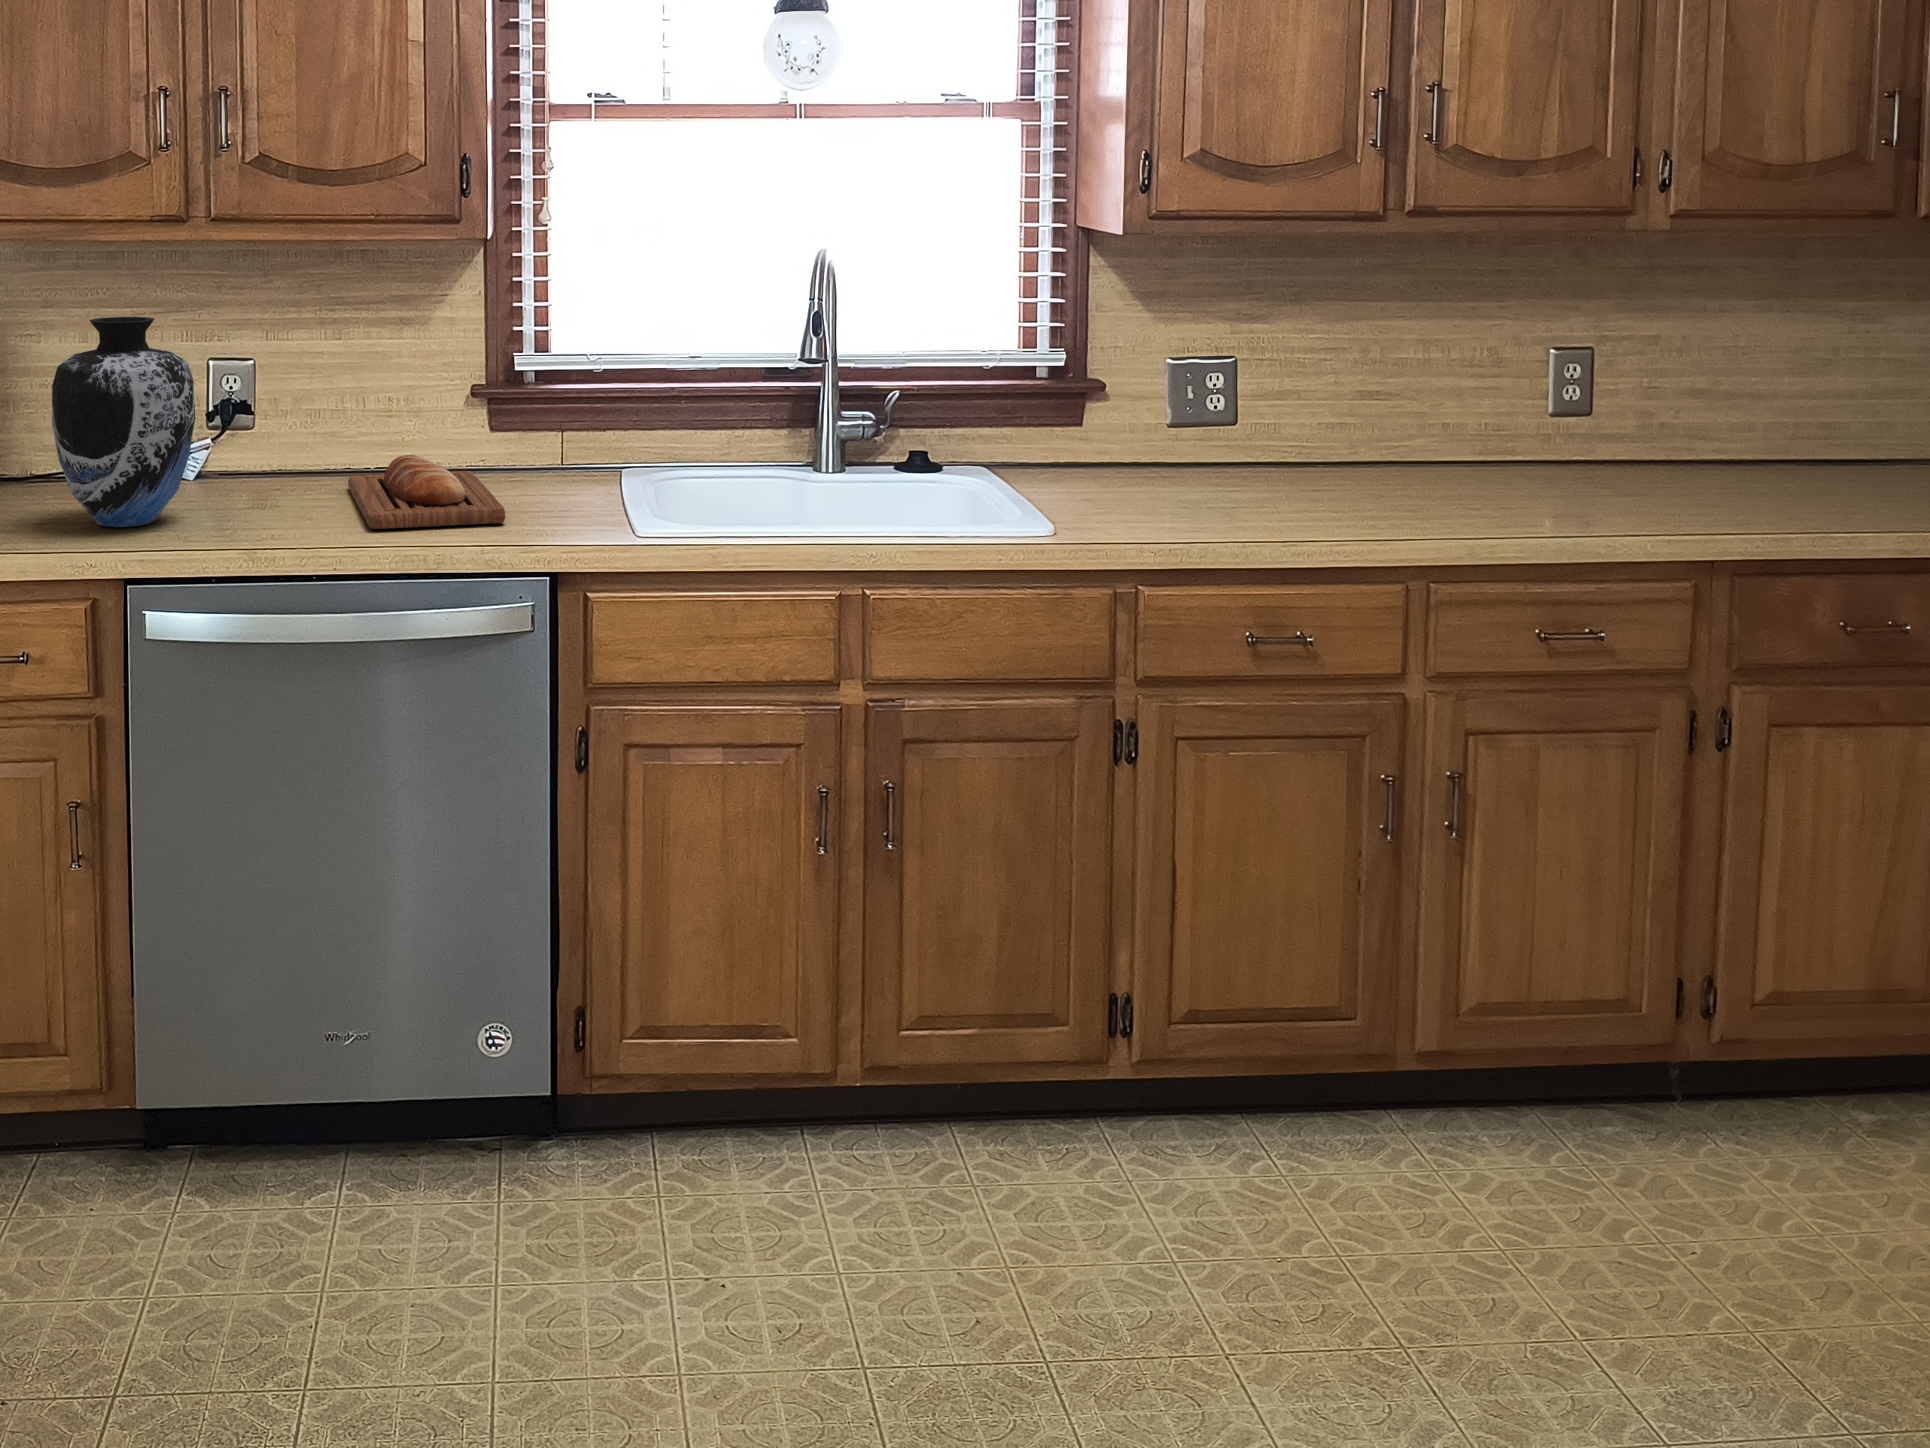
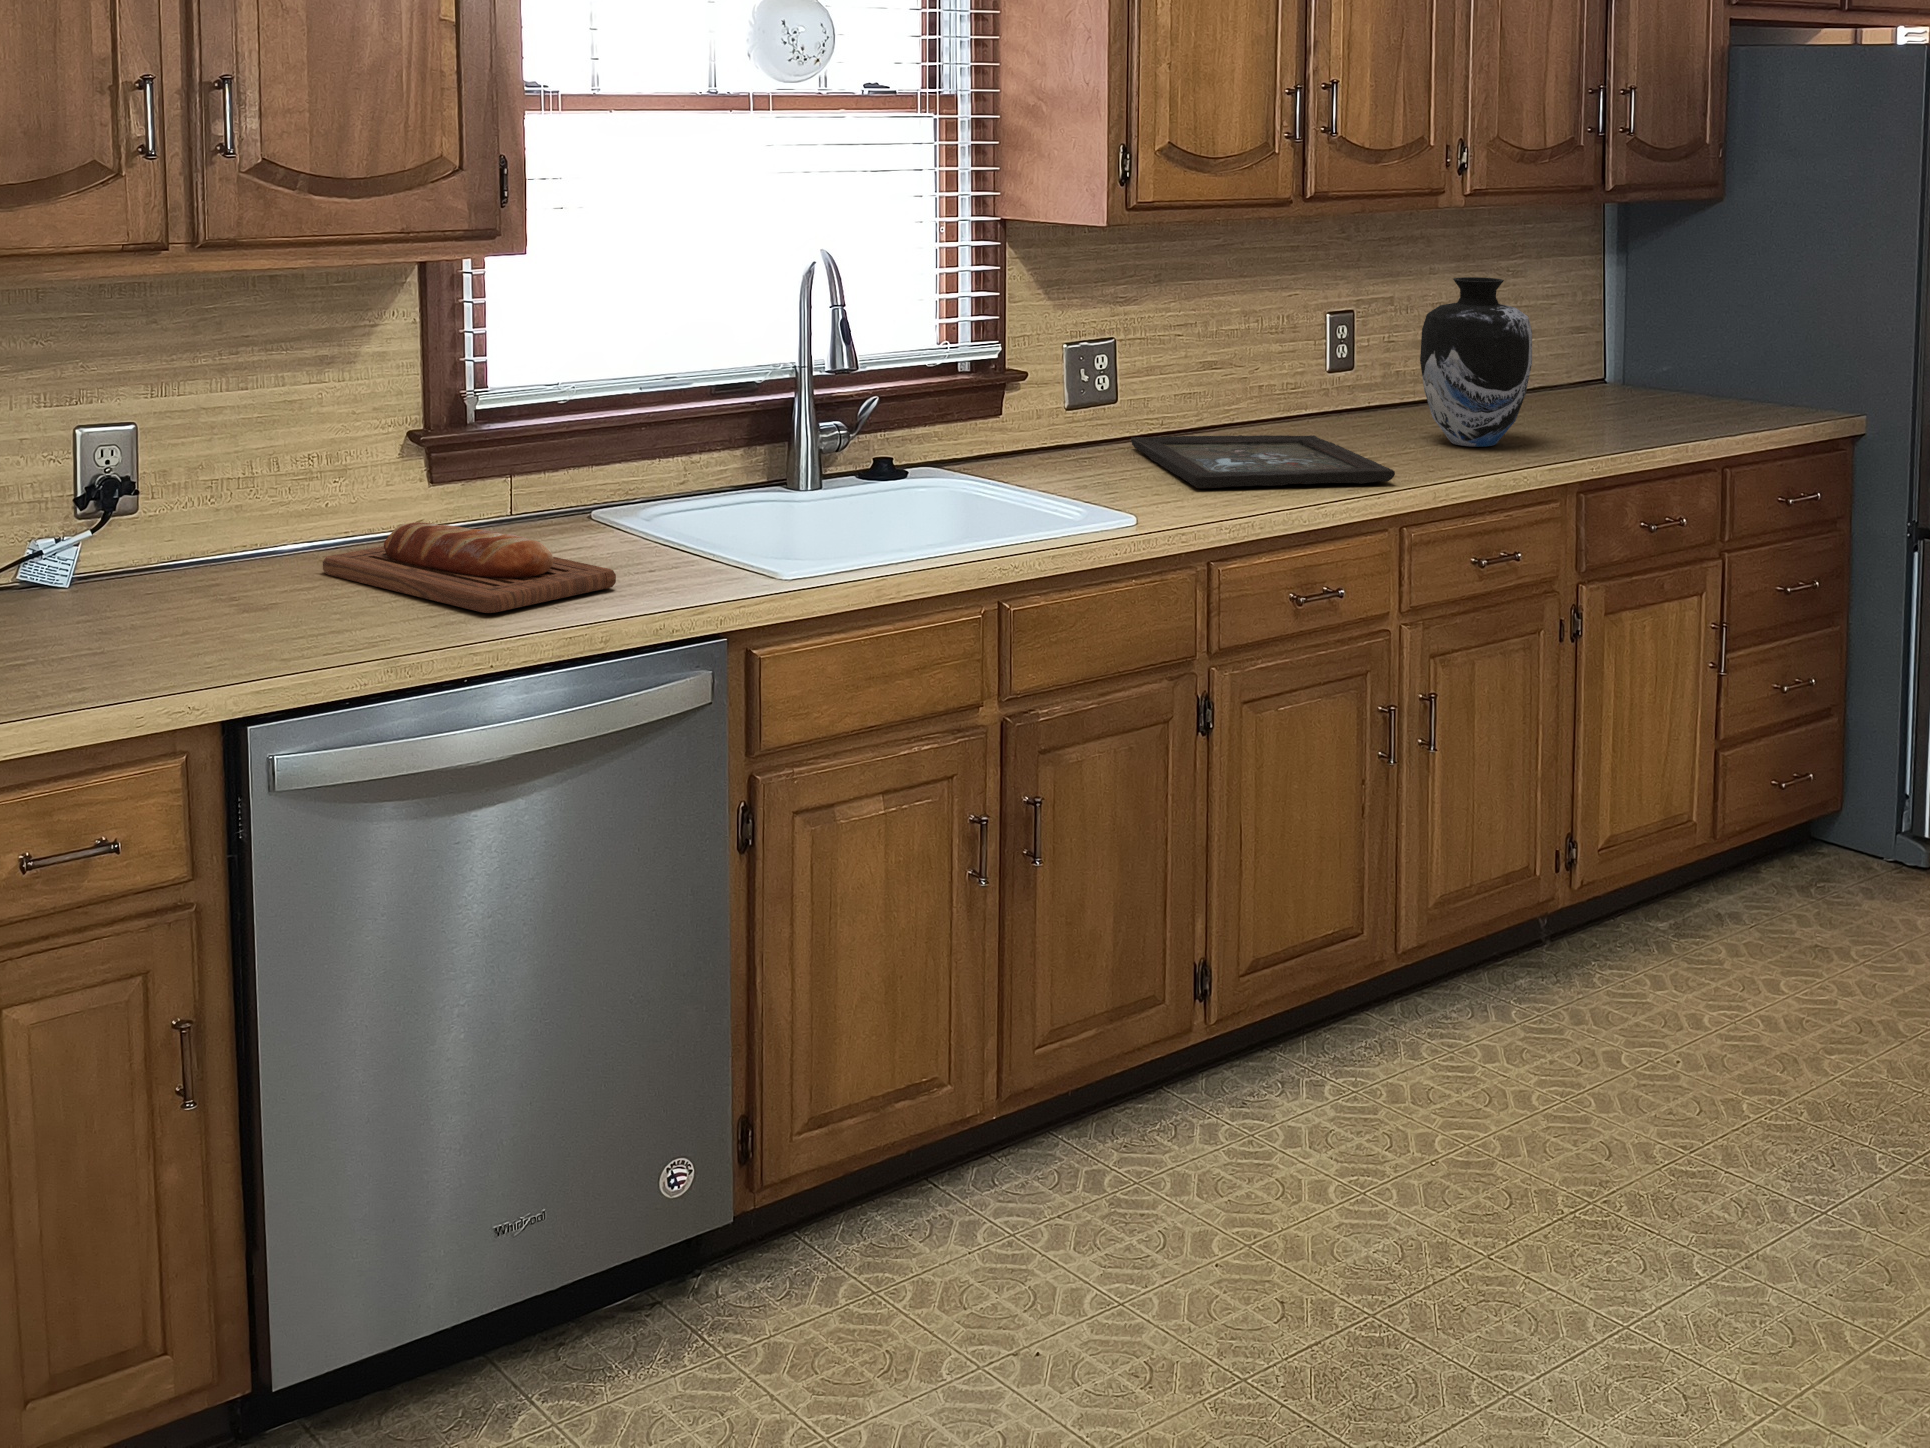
vase: present [52,317,195,527] -> present [1420,277,1532,447]
tray: none [1200,458,1450,524] -> present [1131,435,1395,488]

